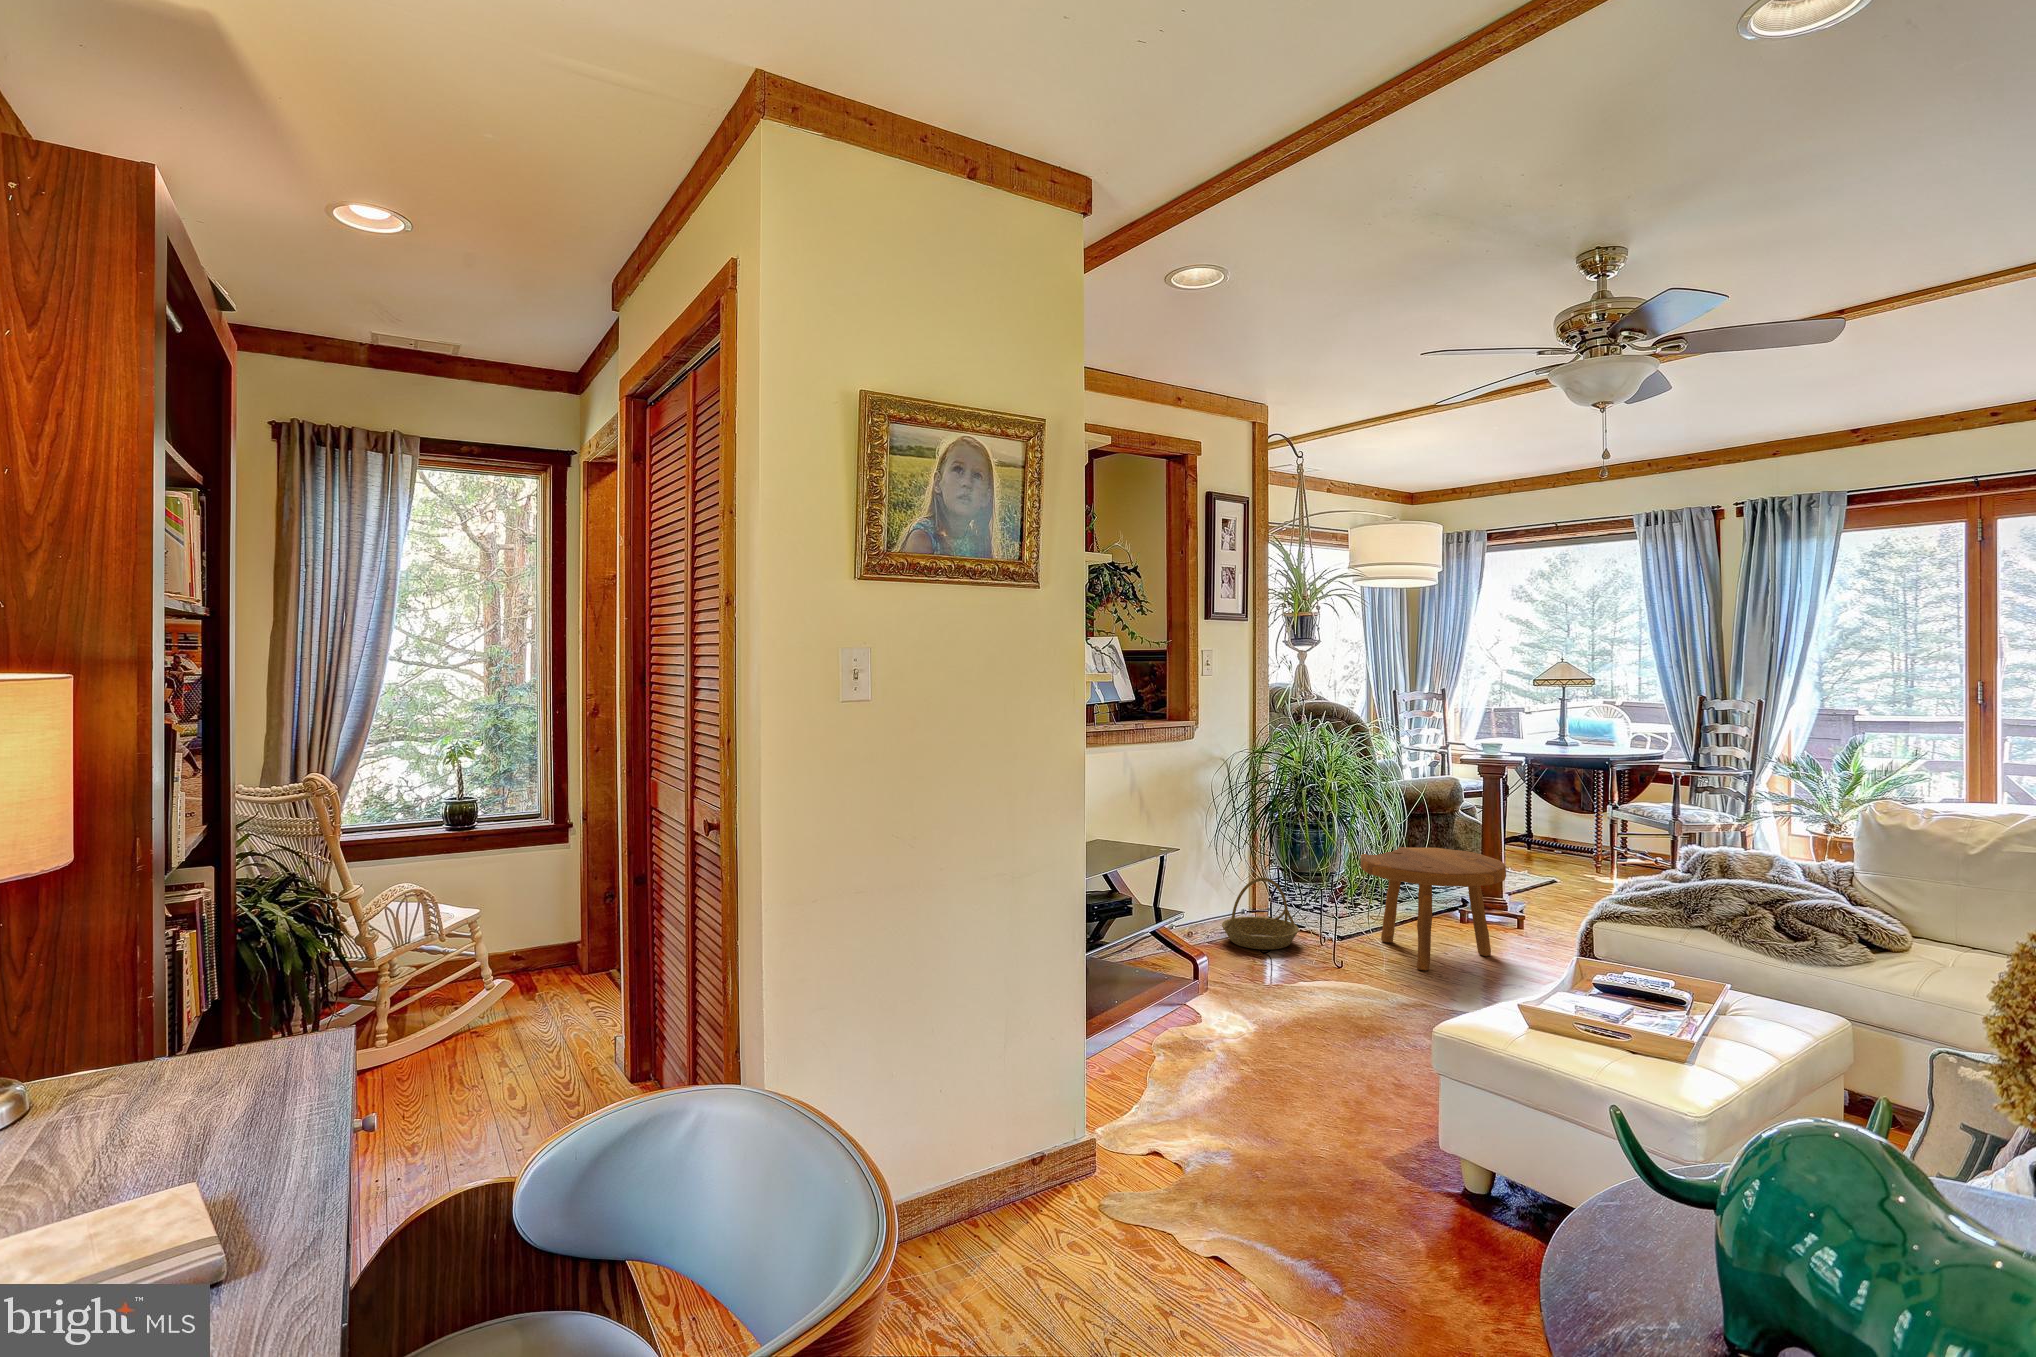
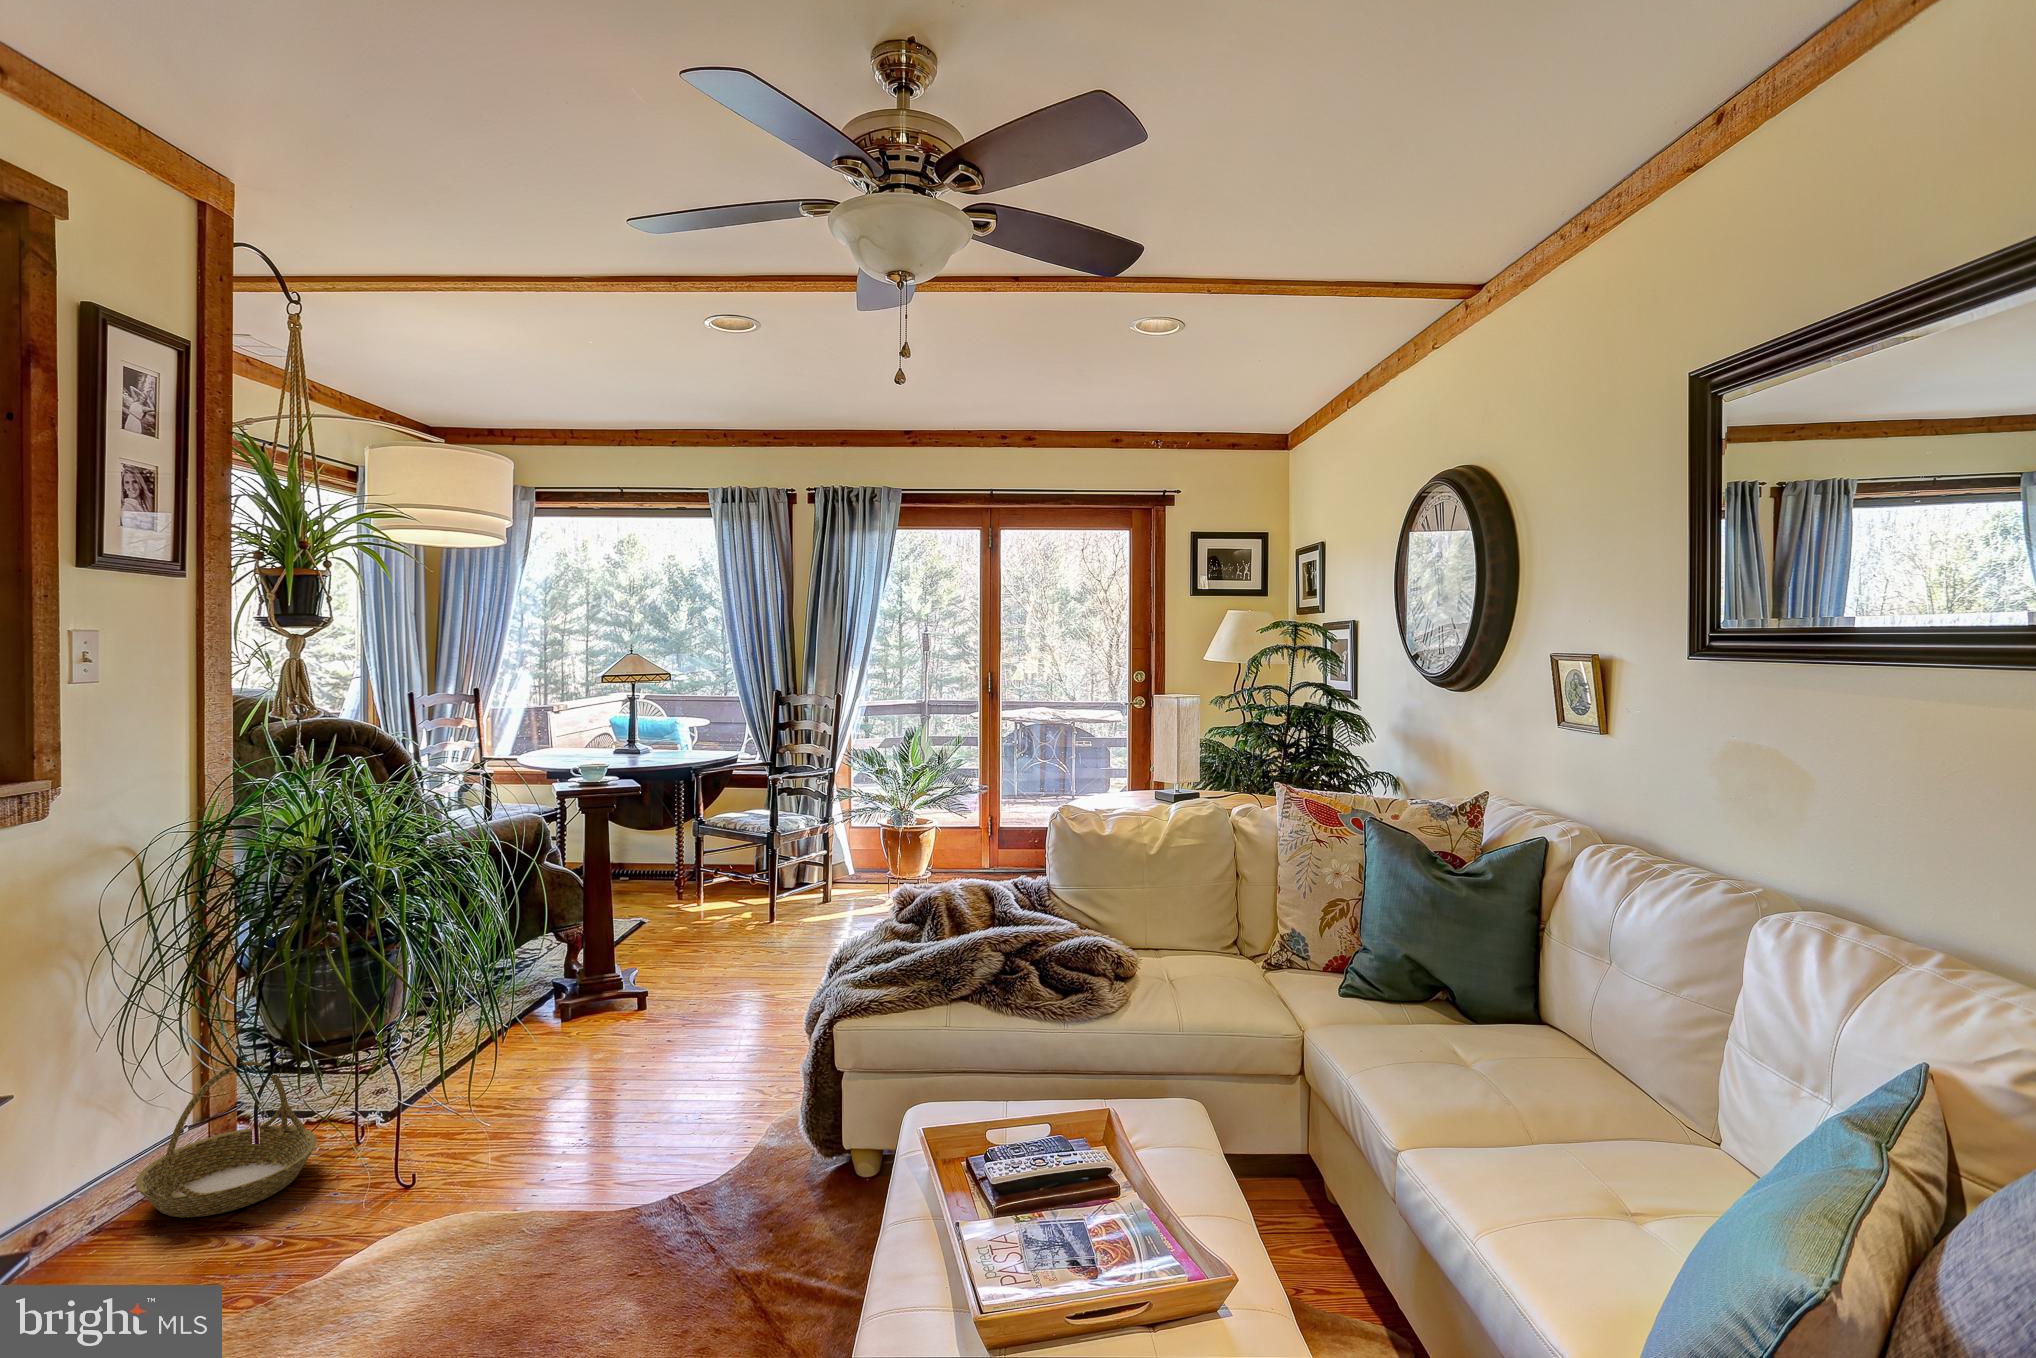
footstool: present [1360,847,1506,970] -> none [433,930,663,1145]

